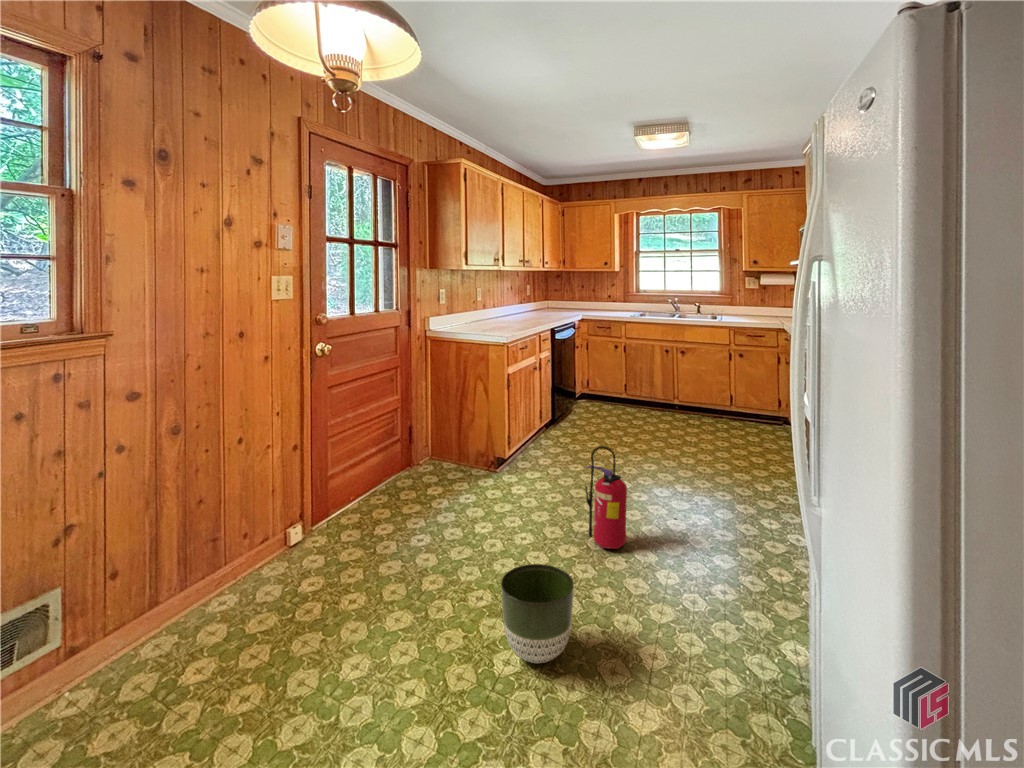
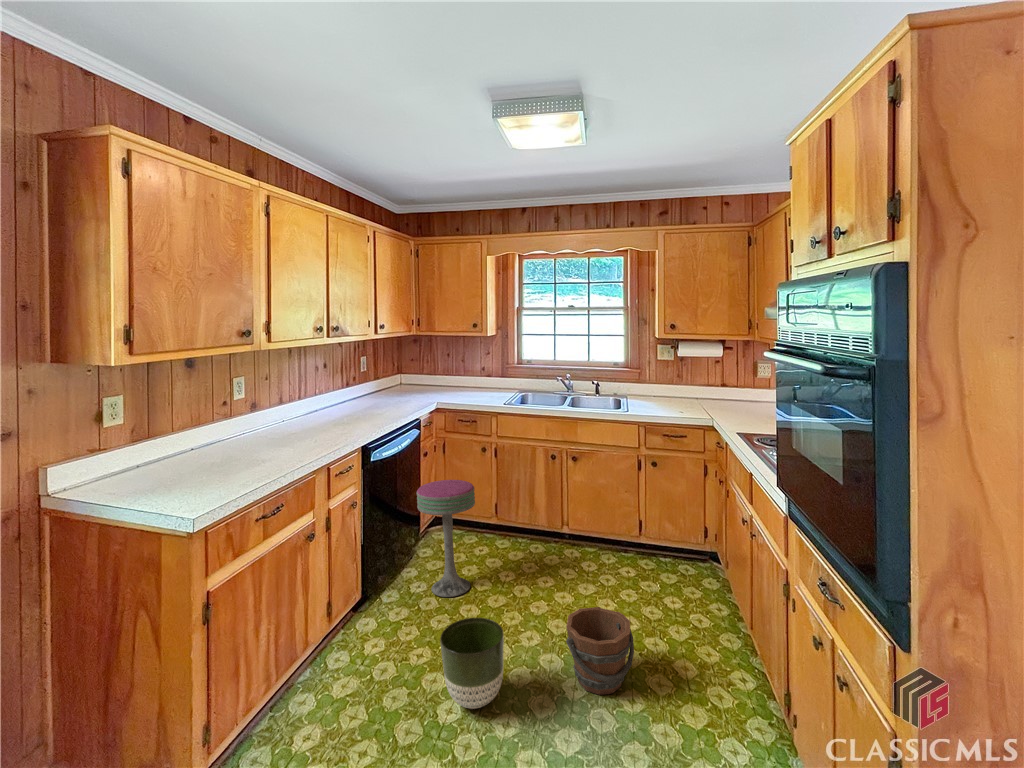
bar stool: none [485,415,550,541] -> present [417,480,475,597]
fire extinguisher: present [585,446,627,549] -> none [508,504,546,595]
bucket: none [648,568,731,670] -> present [566,607,634,695]

